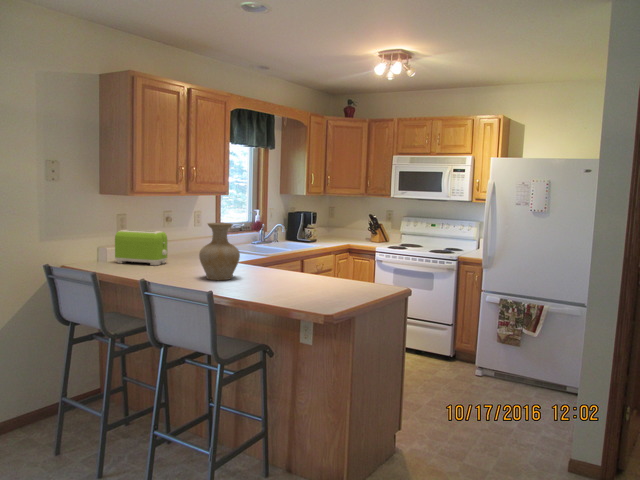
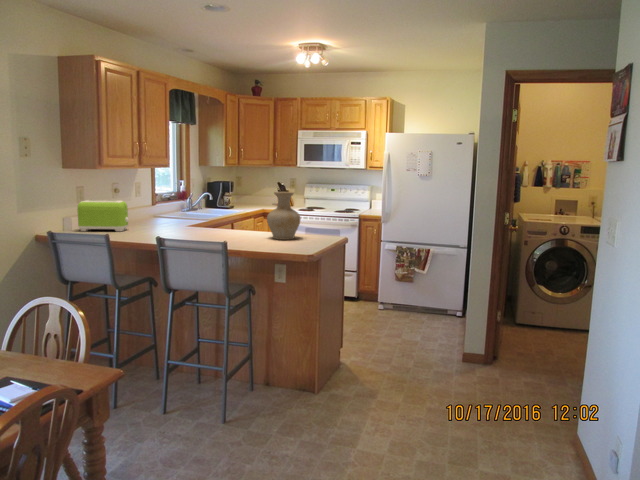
vase: present [199,223,240,280] -> present [267,192,301,240]

